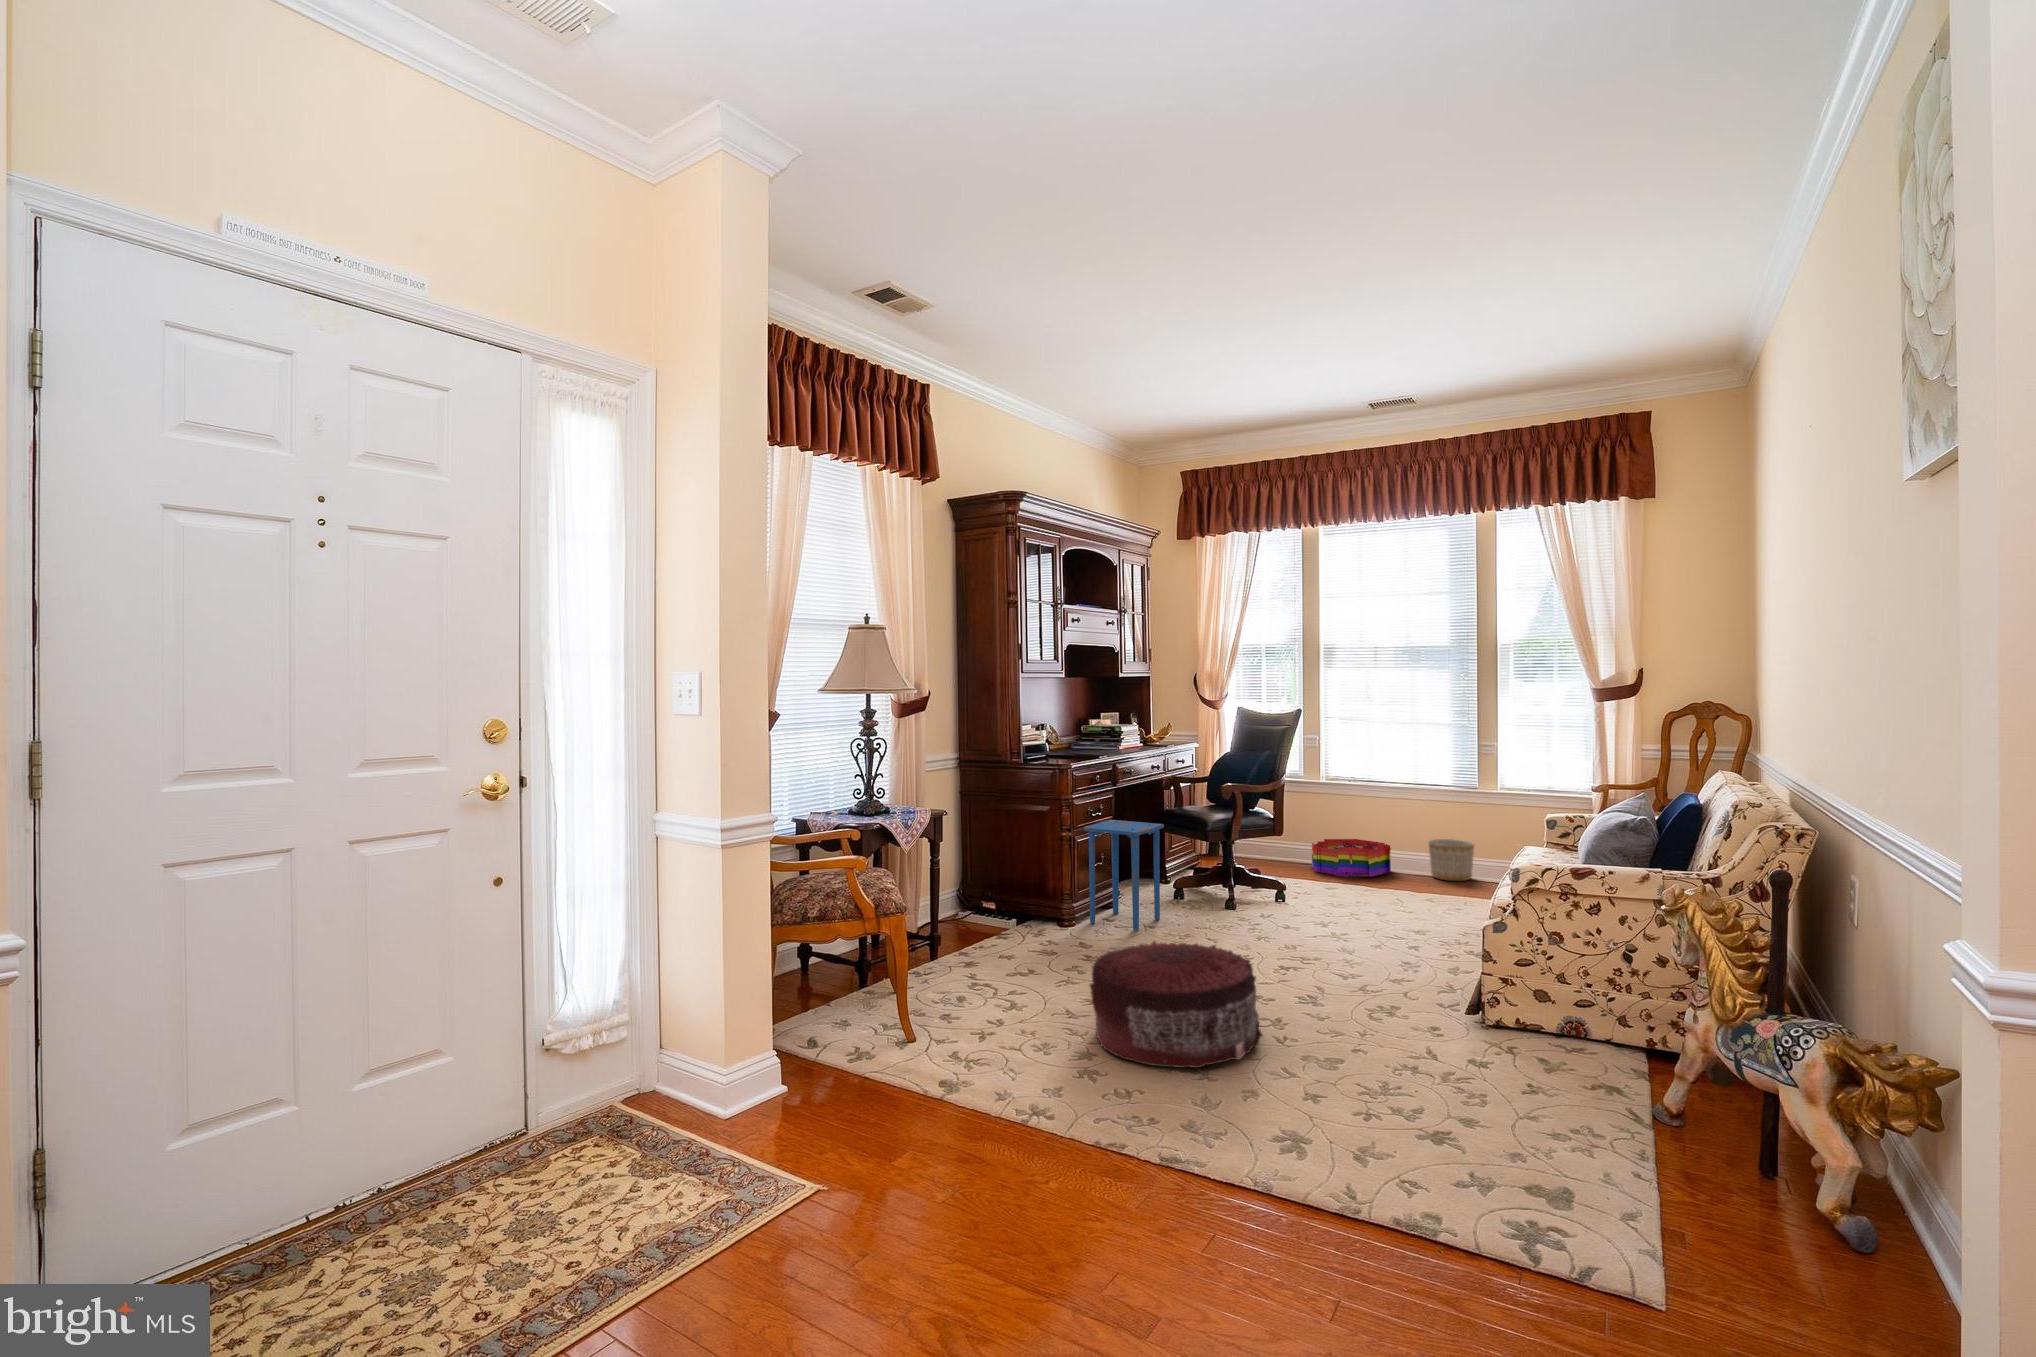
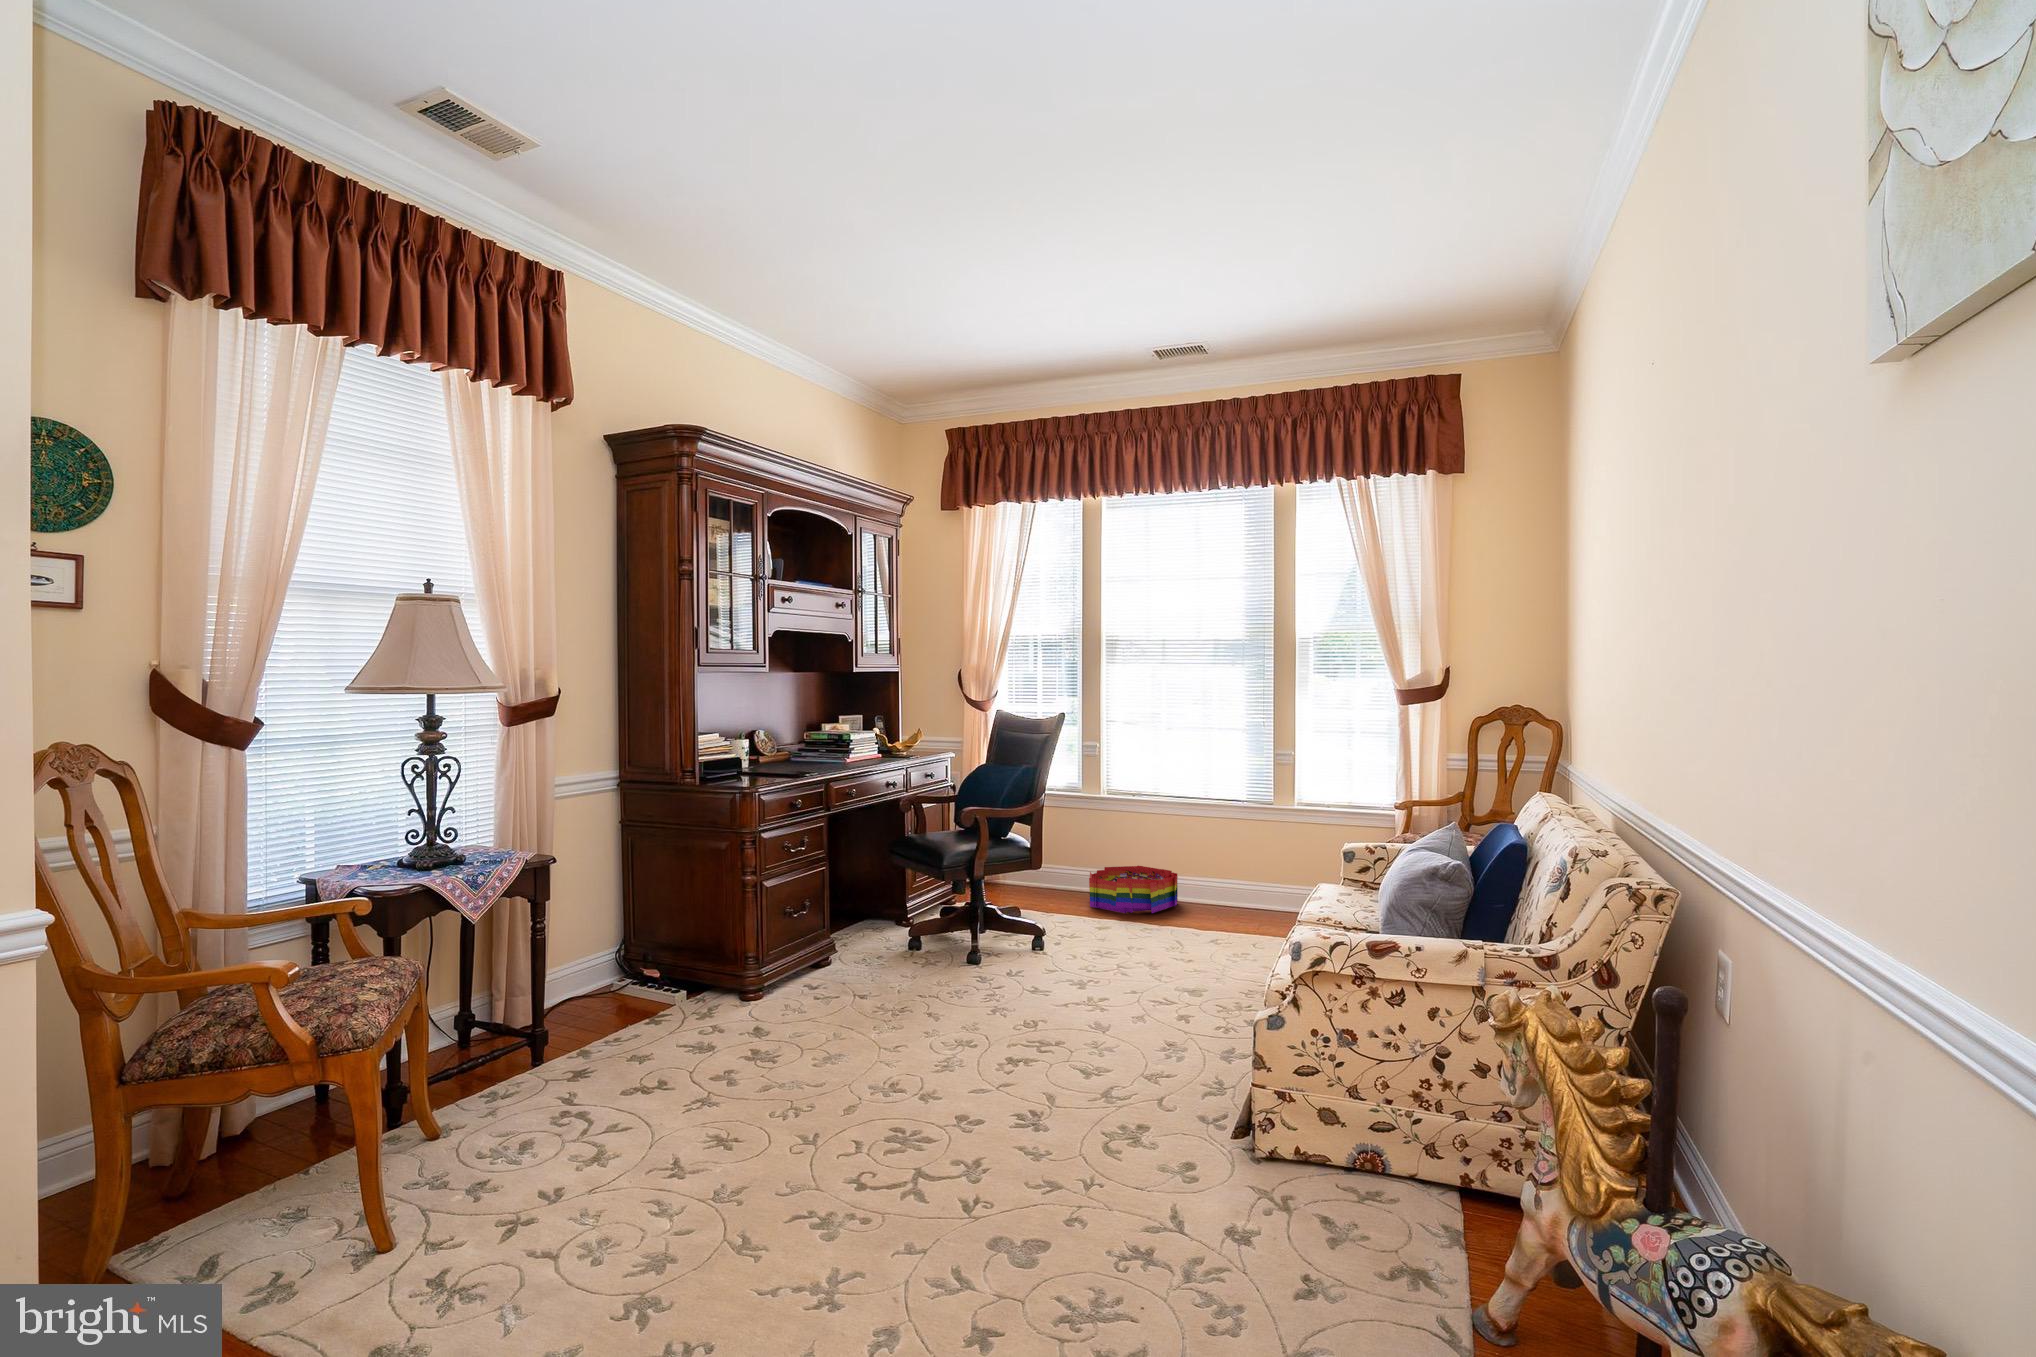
side table: present [1083,820,1164,930] -> none [773,858,883,1008]
planter: present [1428,839,1474,881] -> none [1219,865,1269,915]
pouf: present [1090,941,1263,1068] -> none [676,1056,940,1286]

